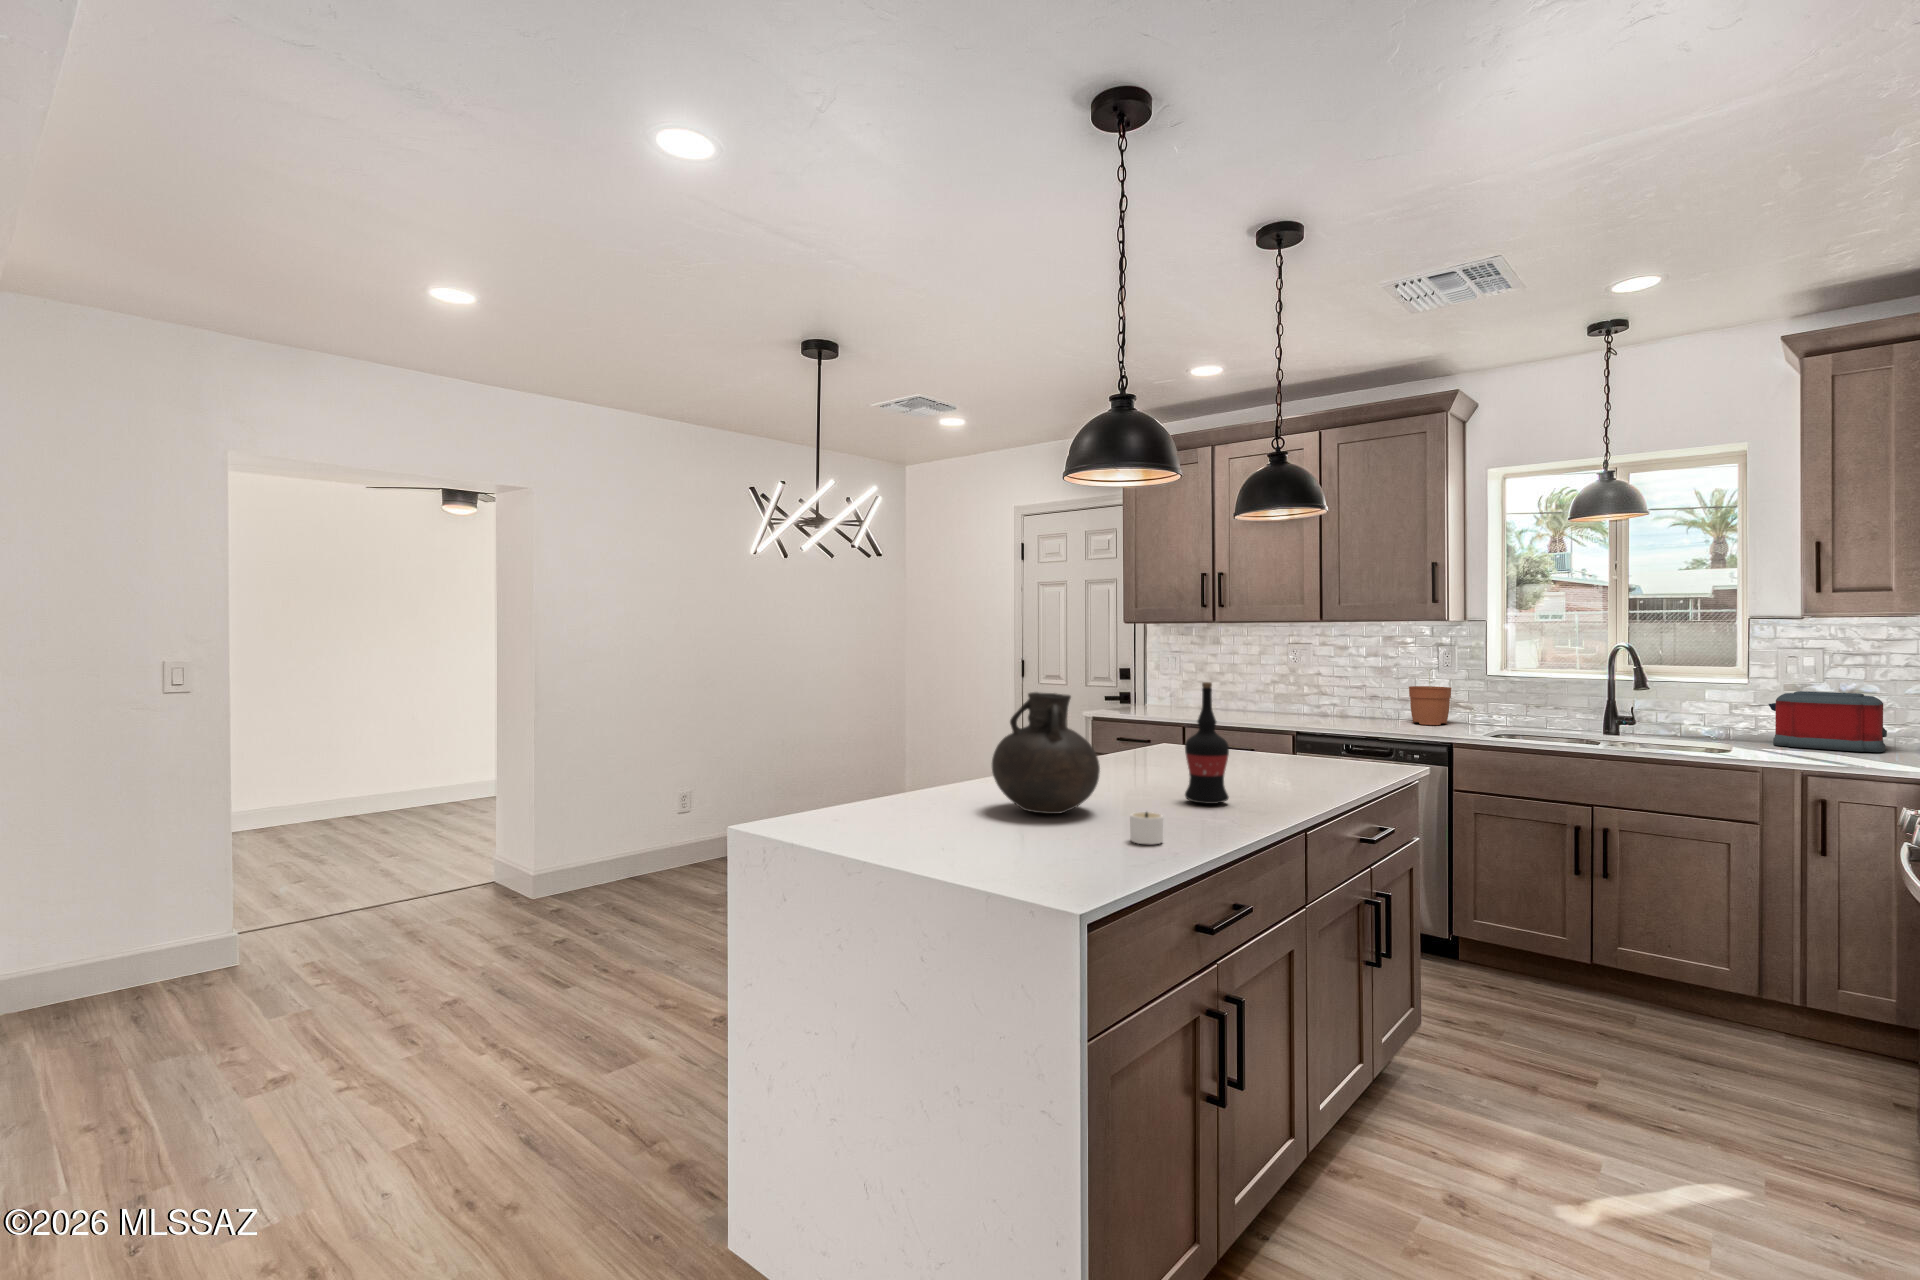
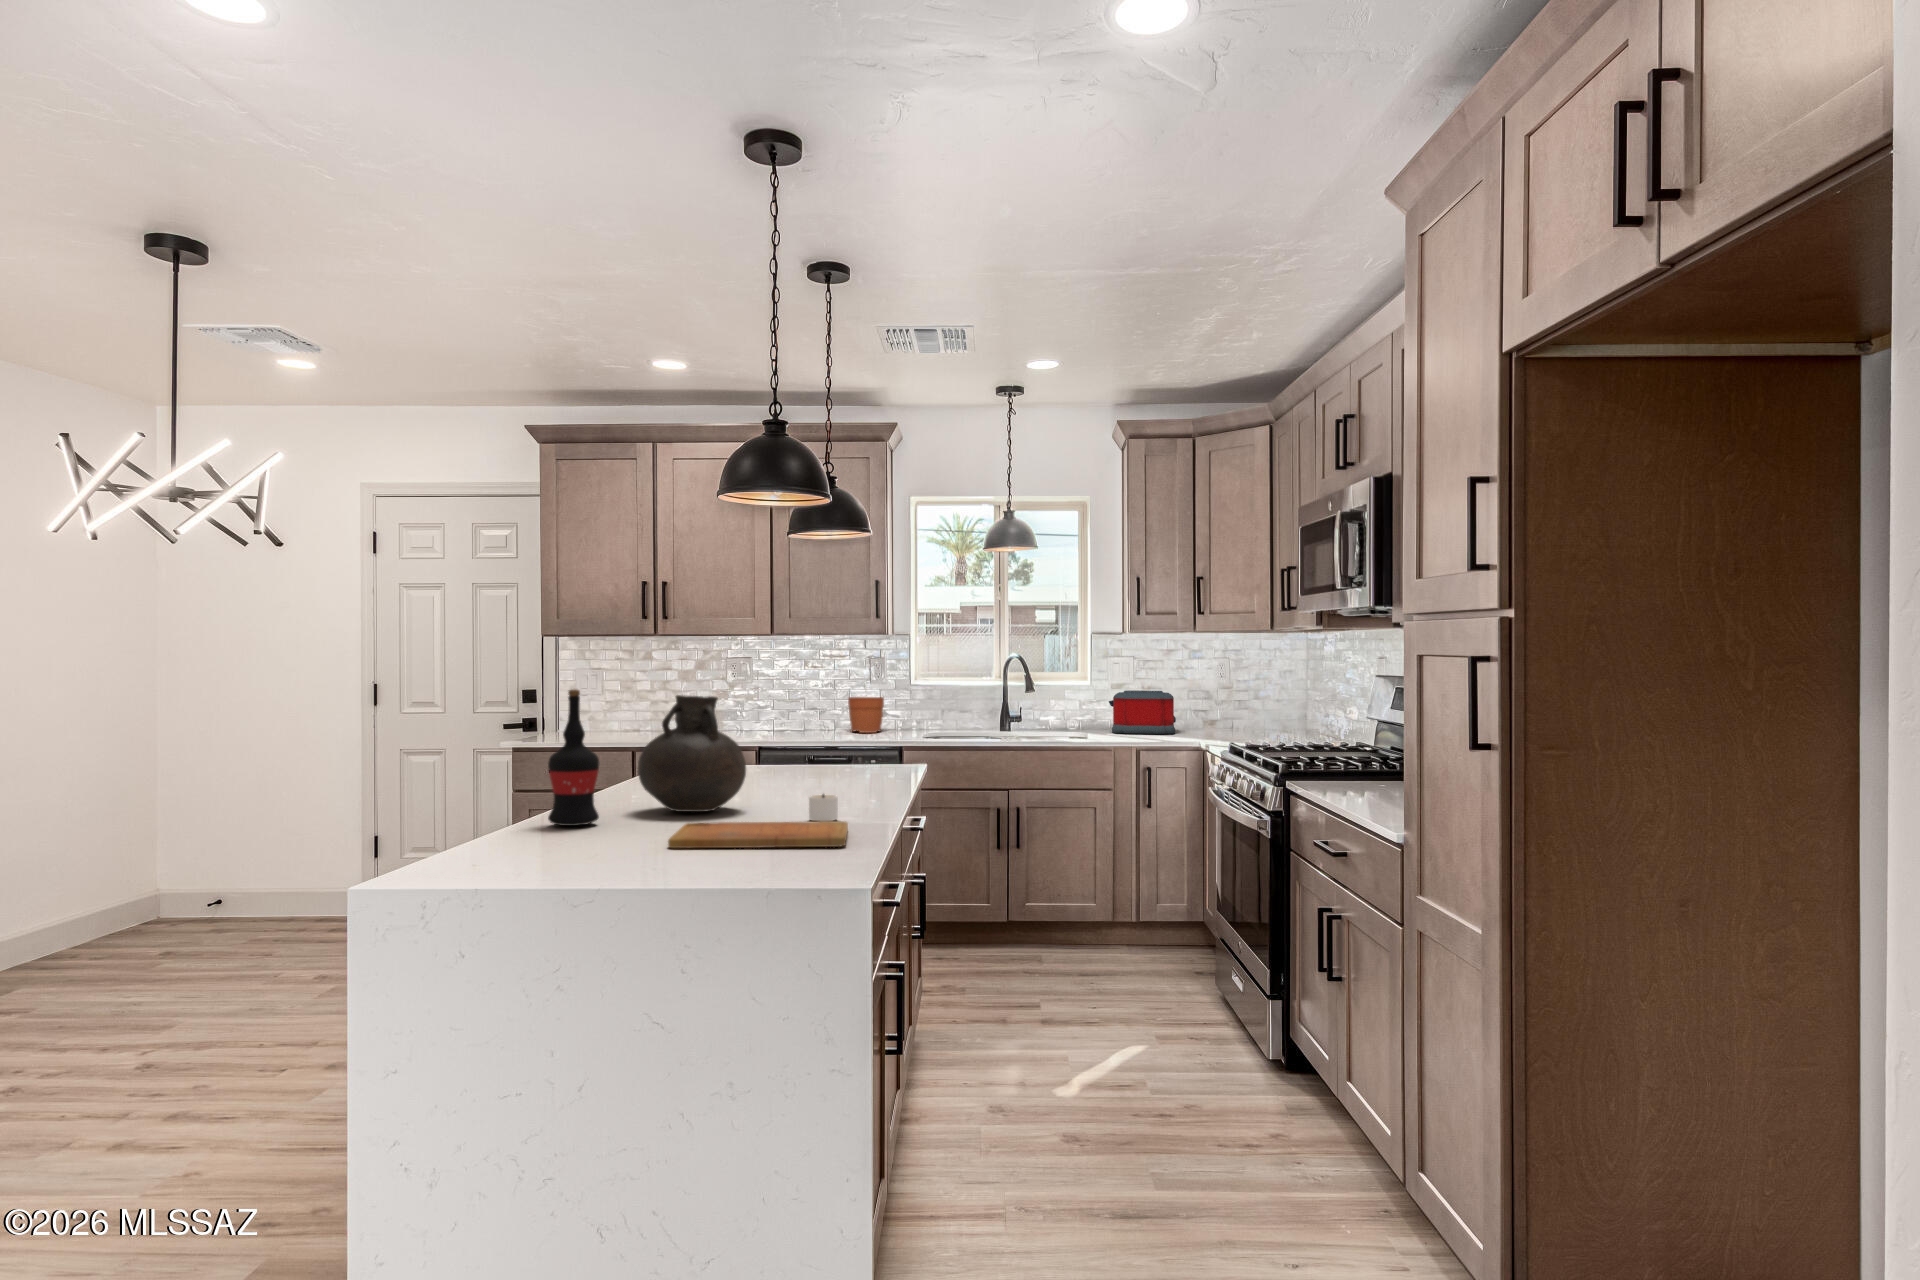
wine bottle: present [1185,682,1229,804] -> present [548,689,599,826]
cutting board: none [924,829,1142,887] -> present [668,821,848,848]

